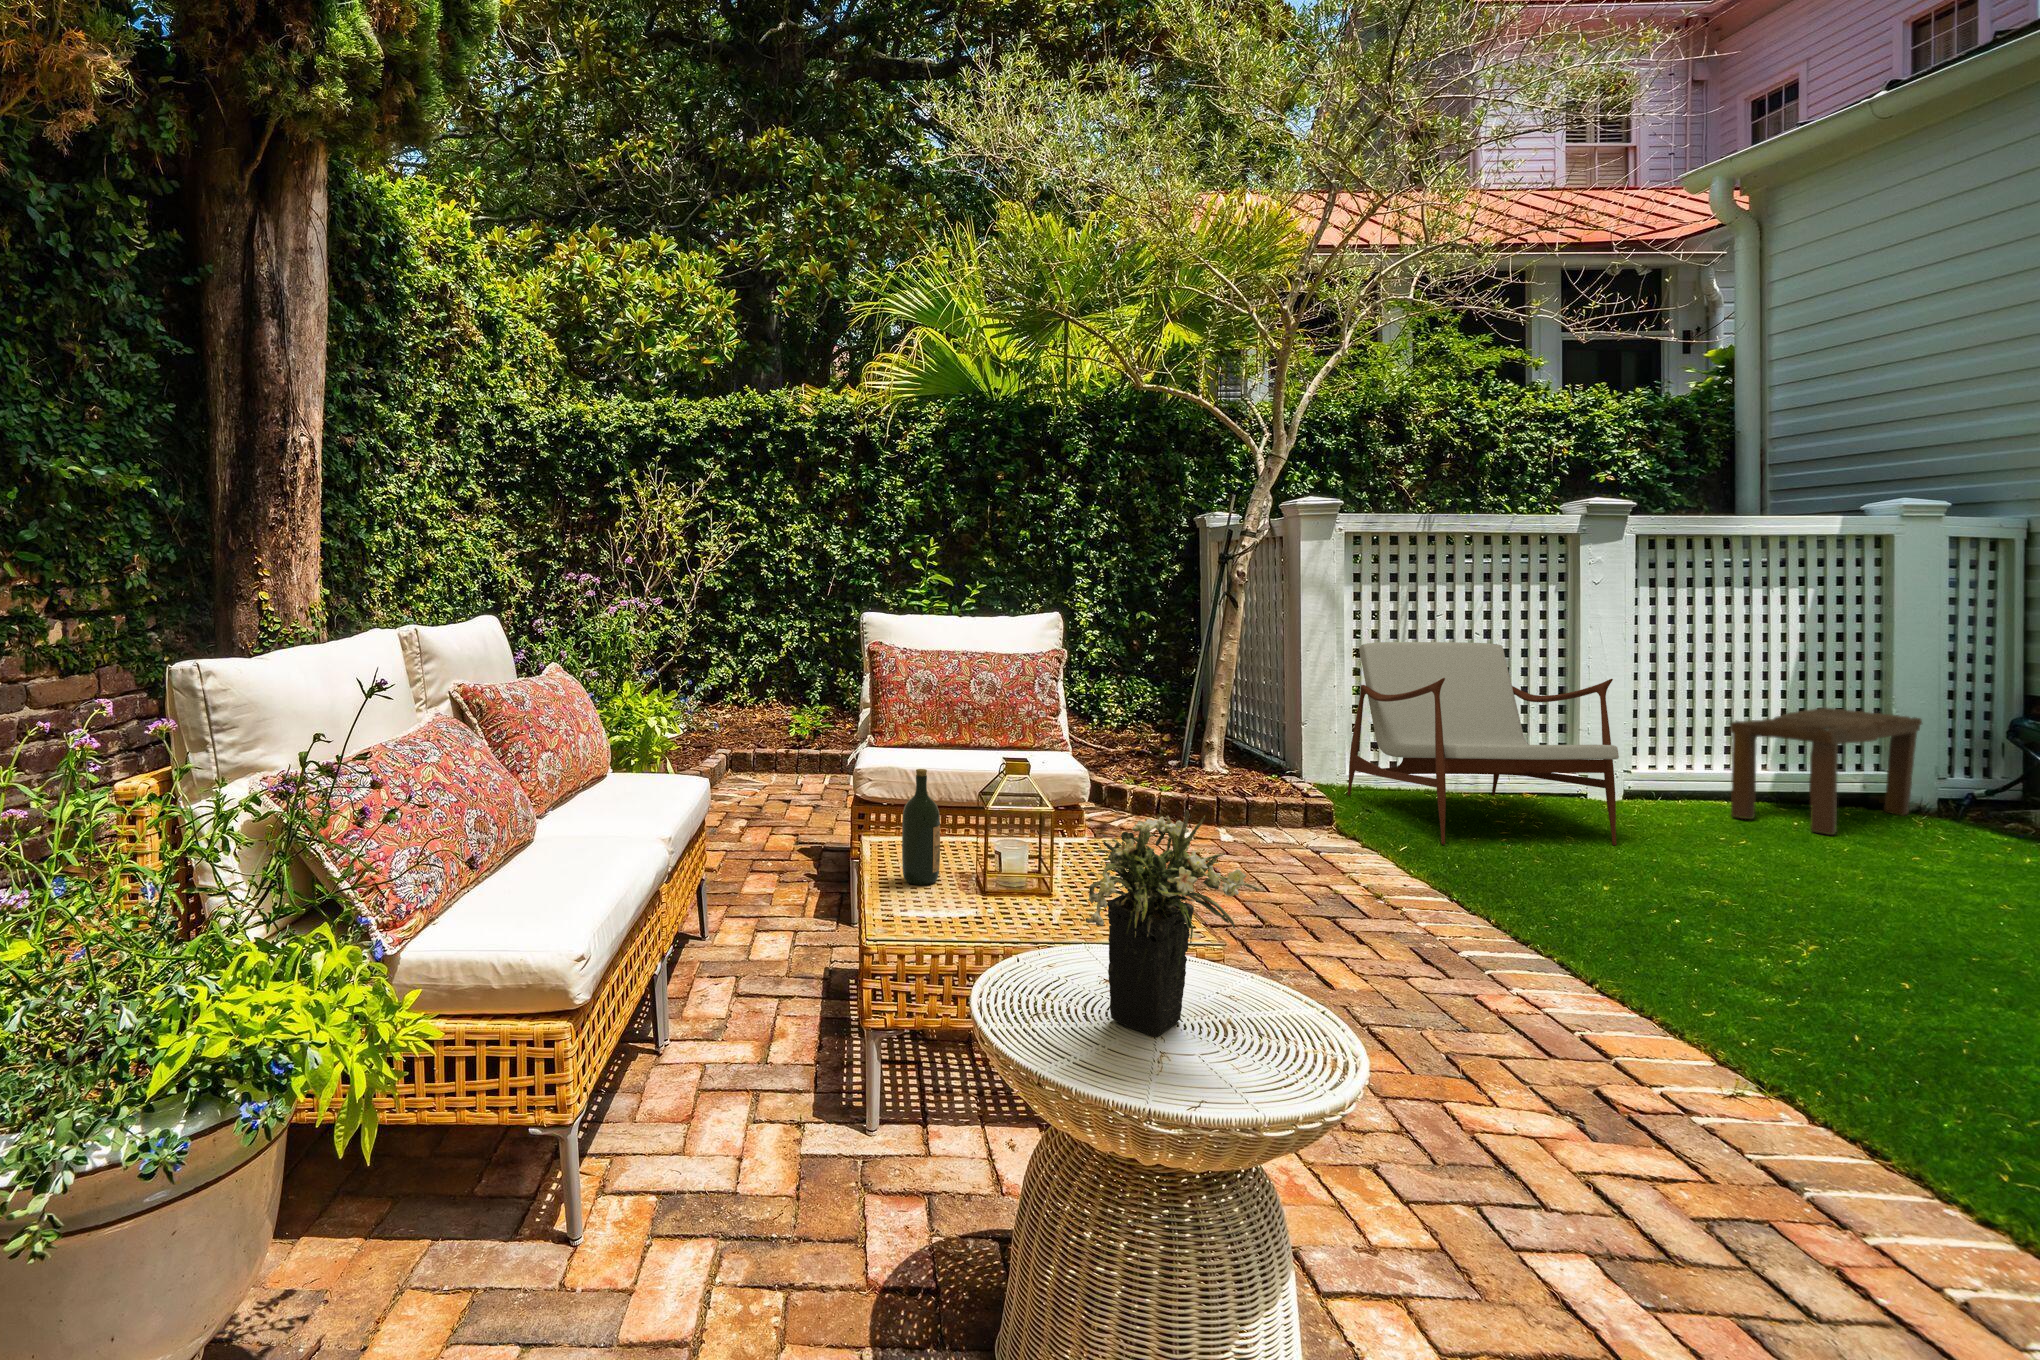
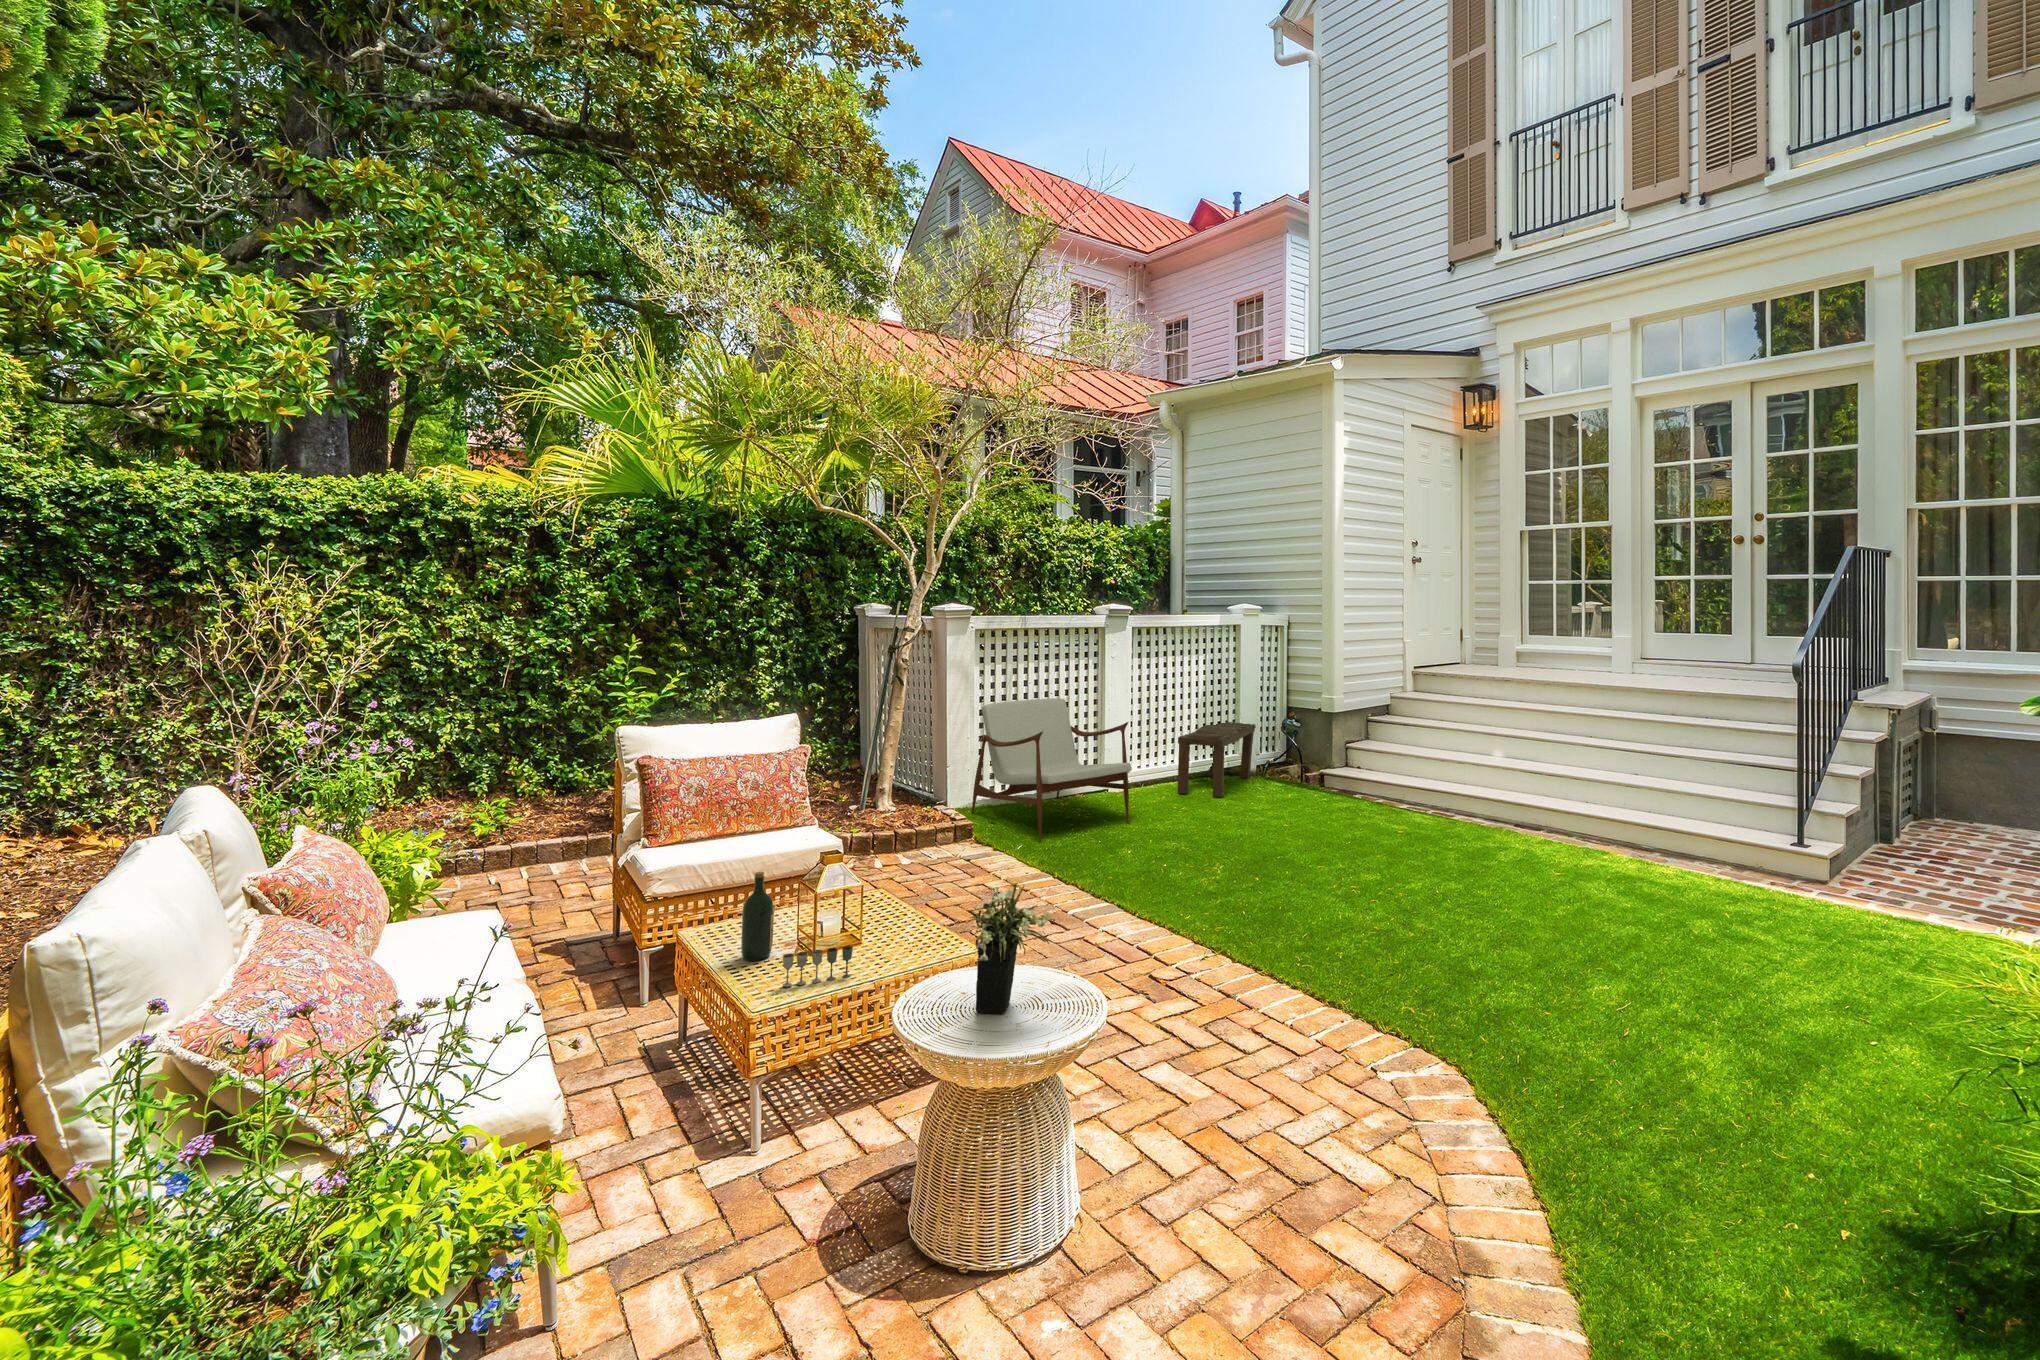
wine glass: none [918,876,1010,931] -> present [783,946,853,987]

